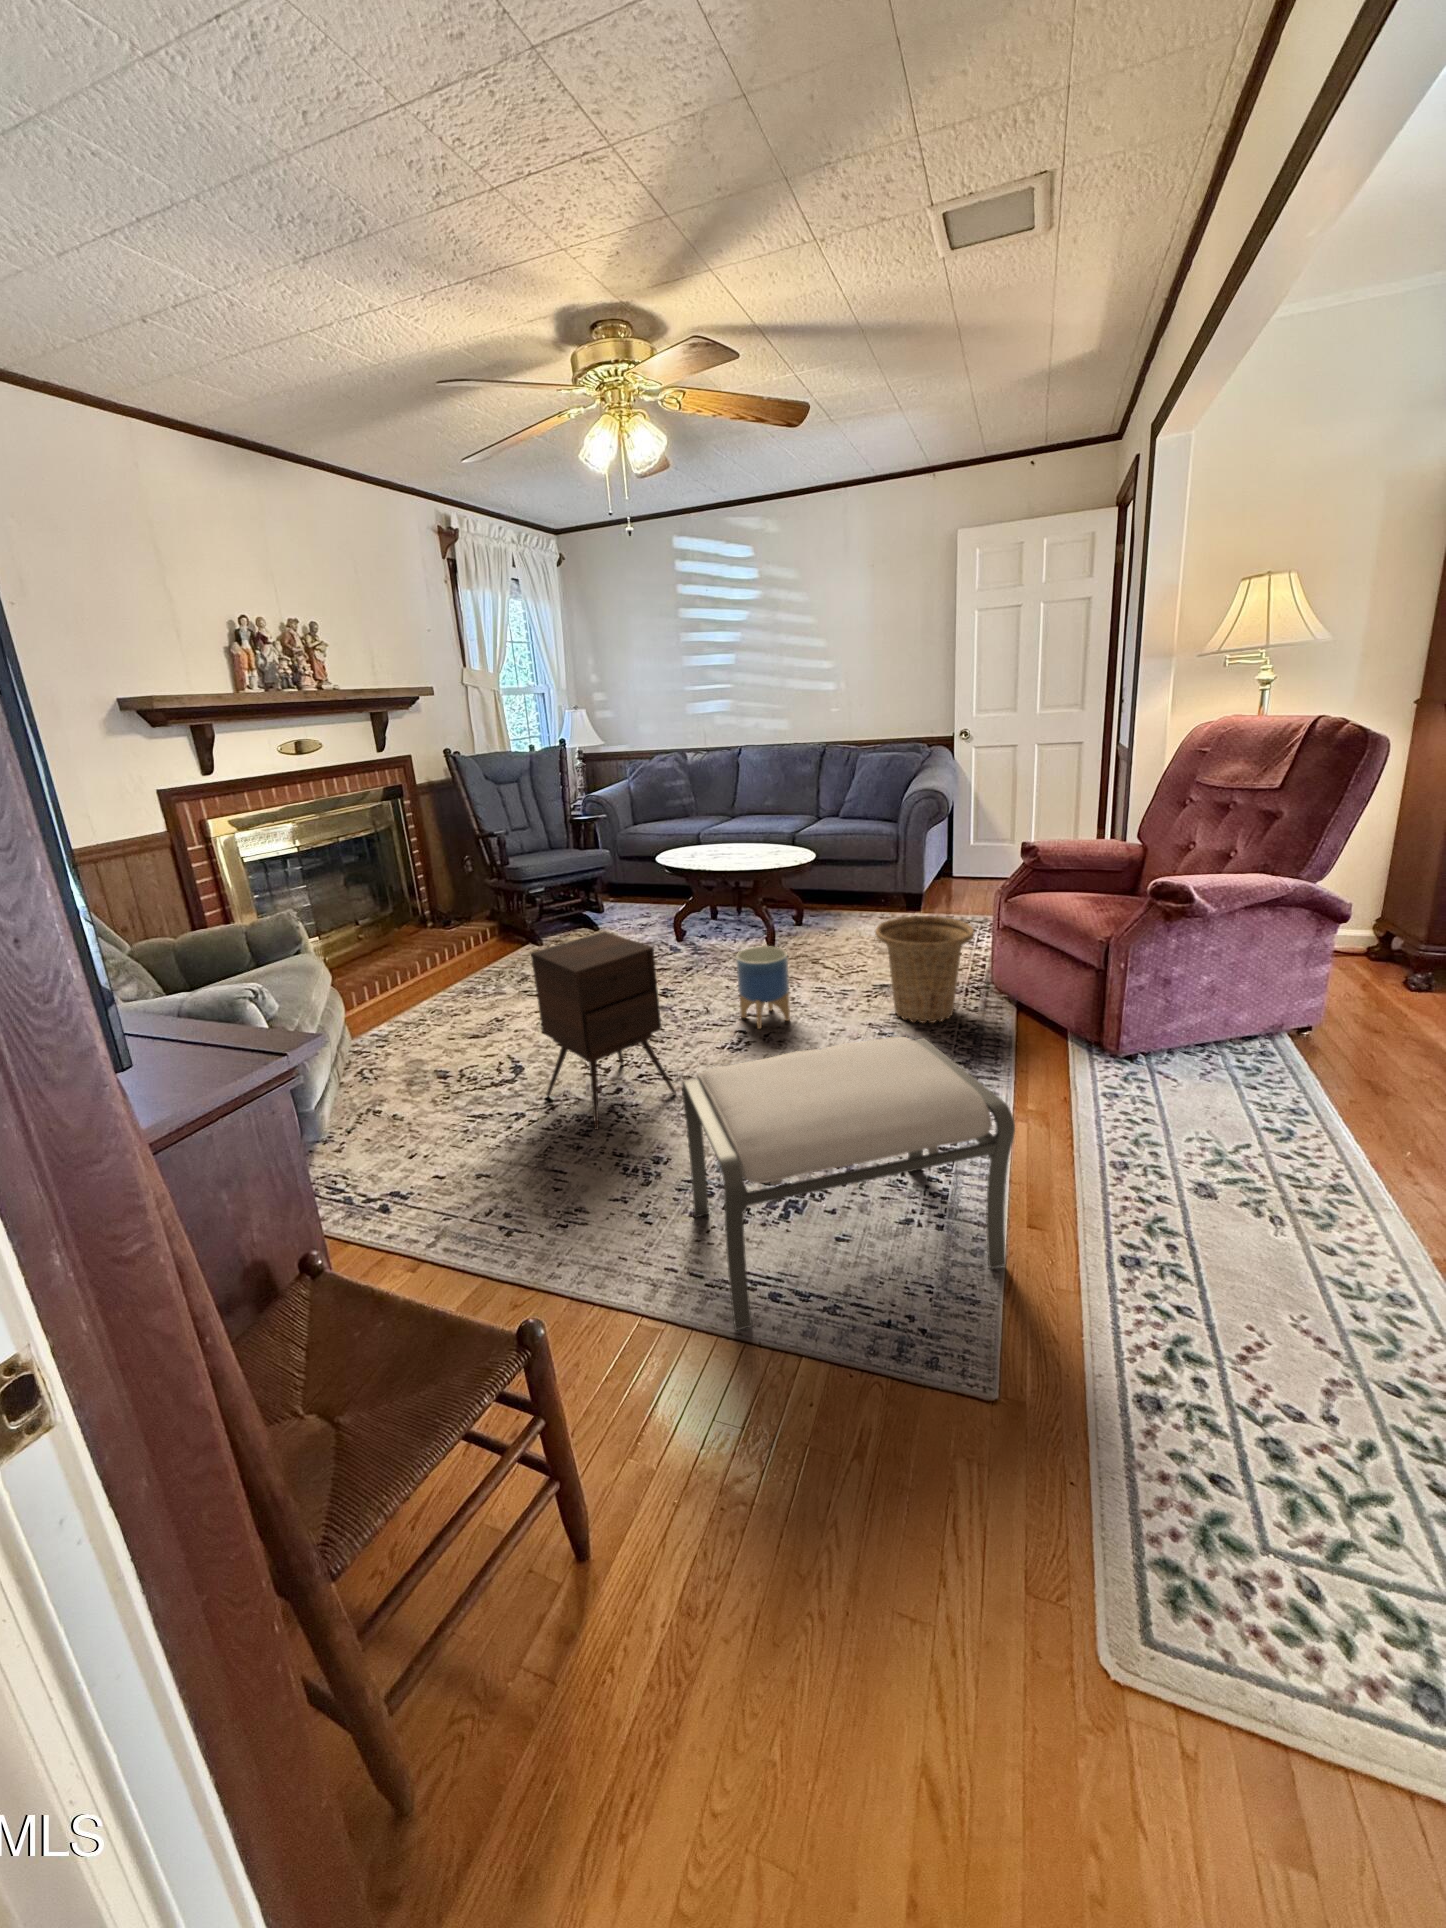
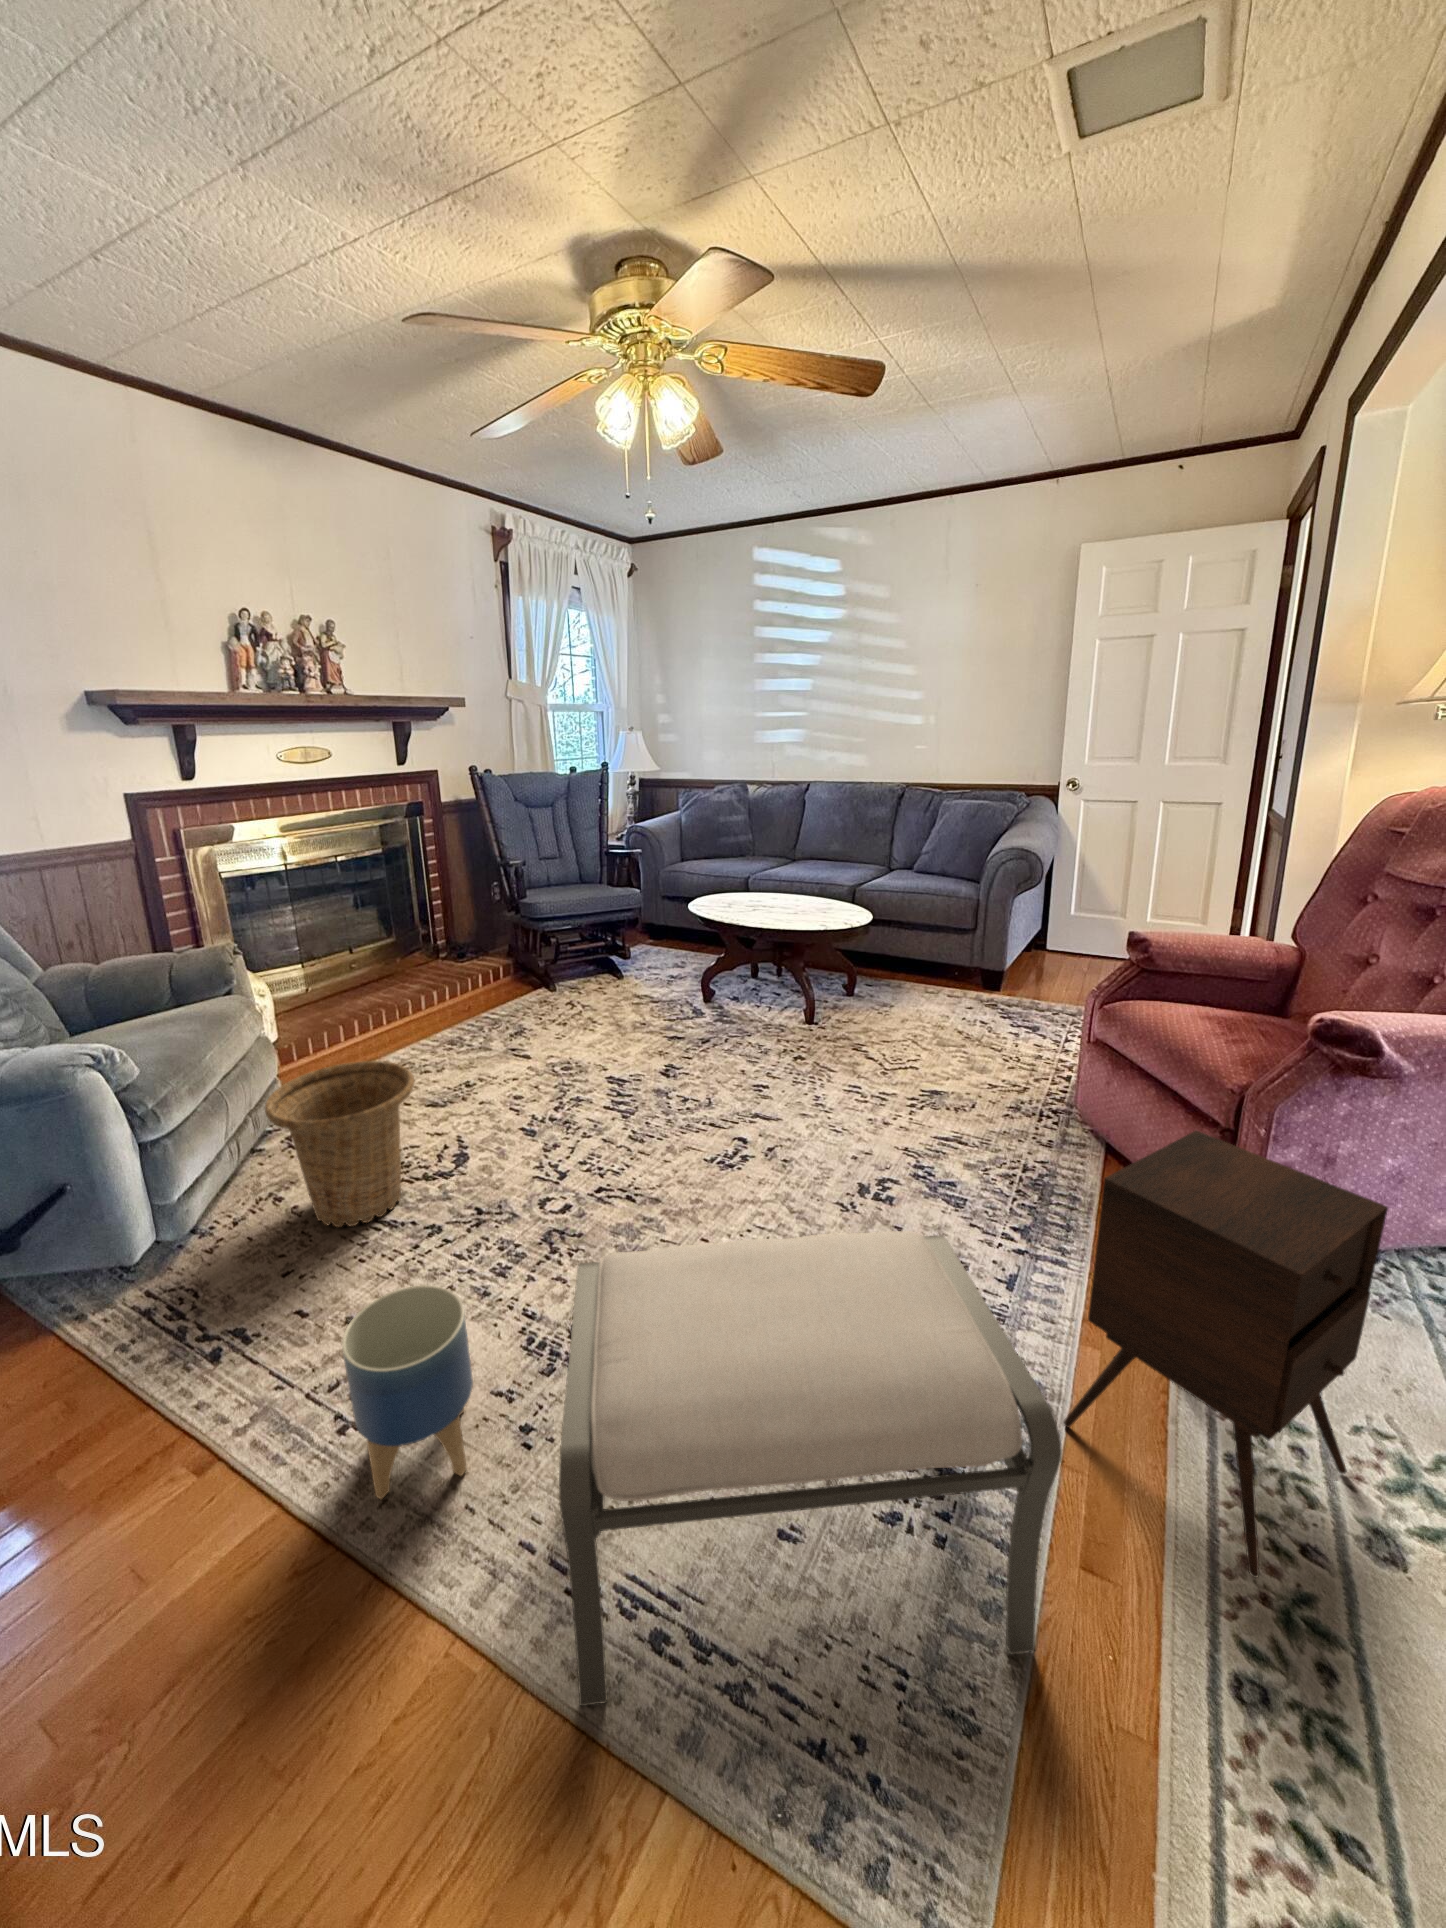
basket: present [875,916,974,1023] -> present [265,1061,414,1227]
side table: present [531,932,676,1130] -> present [1063,1131,1388,1578]
planter: present [736,946,790,1029] -> present [342,1285,473,1499]

